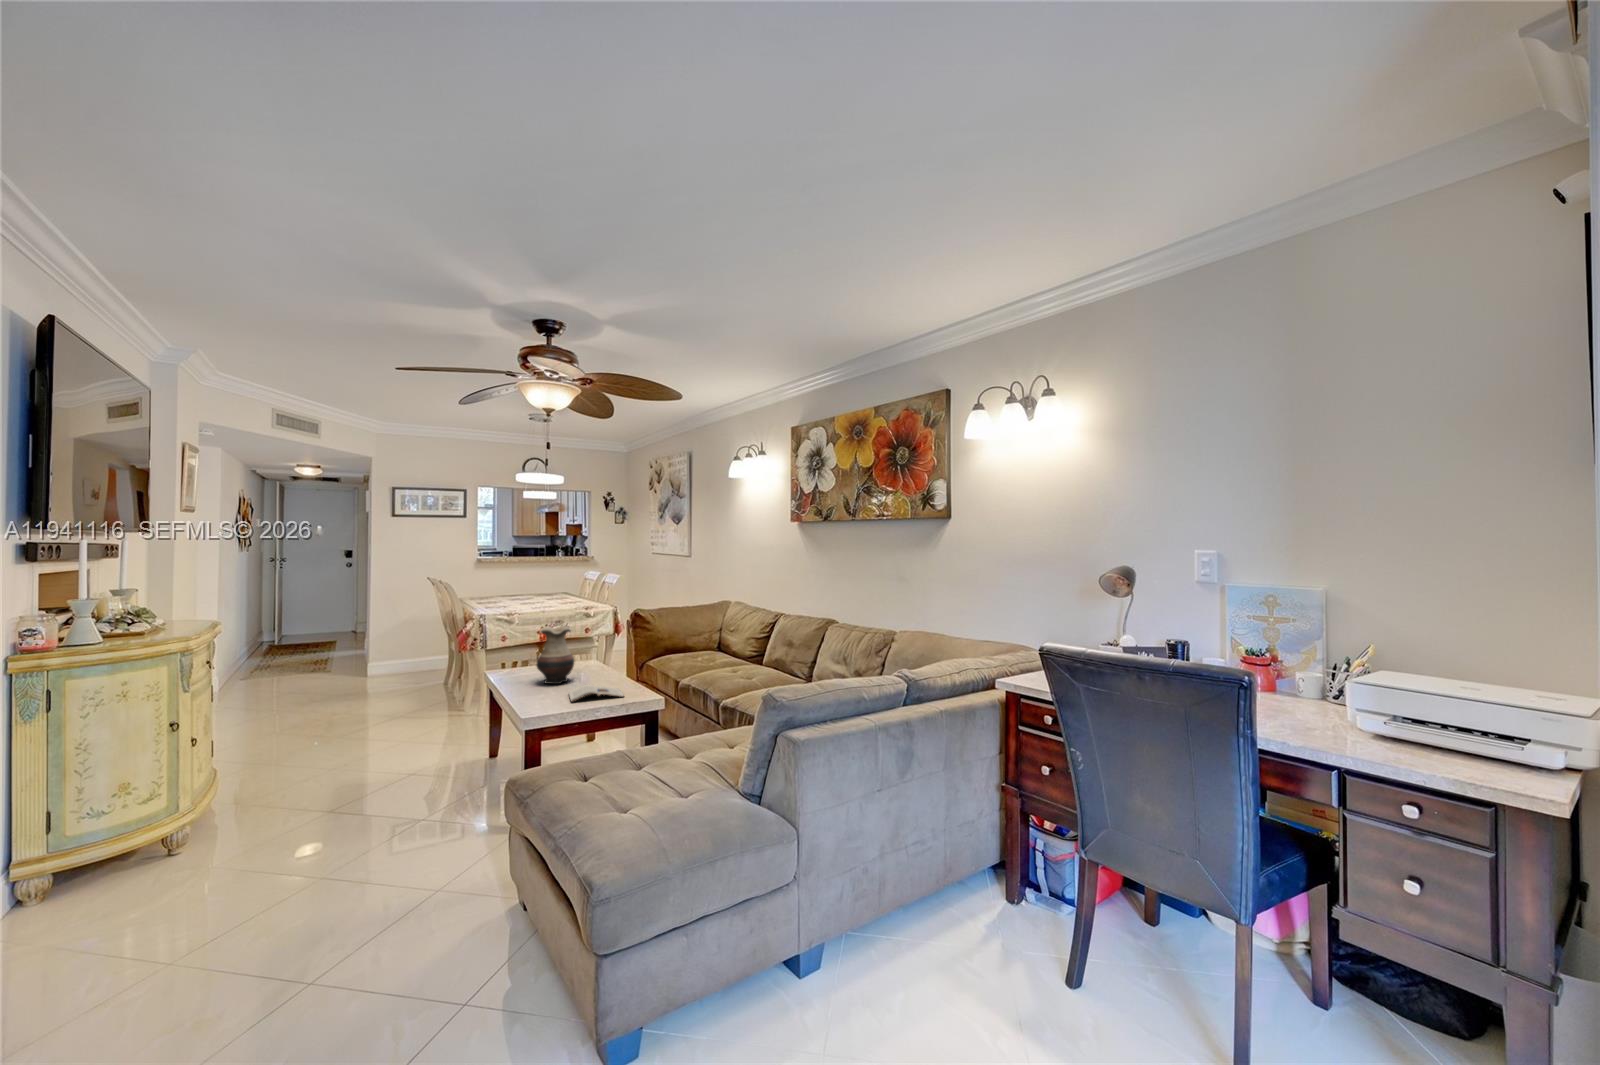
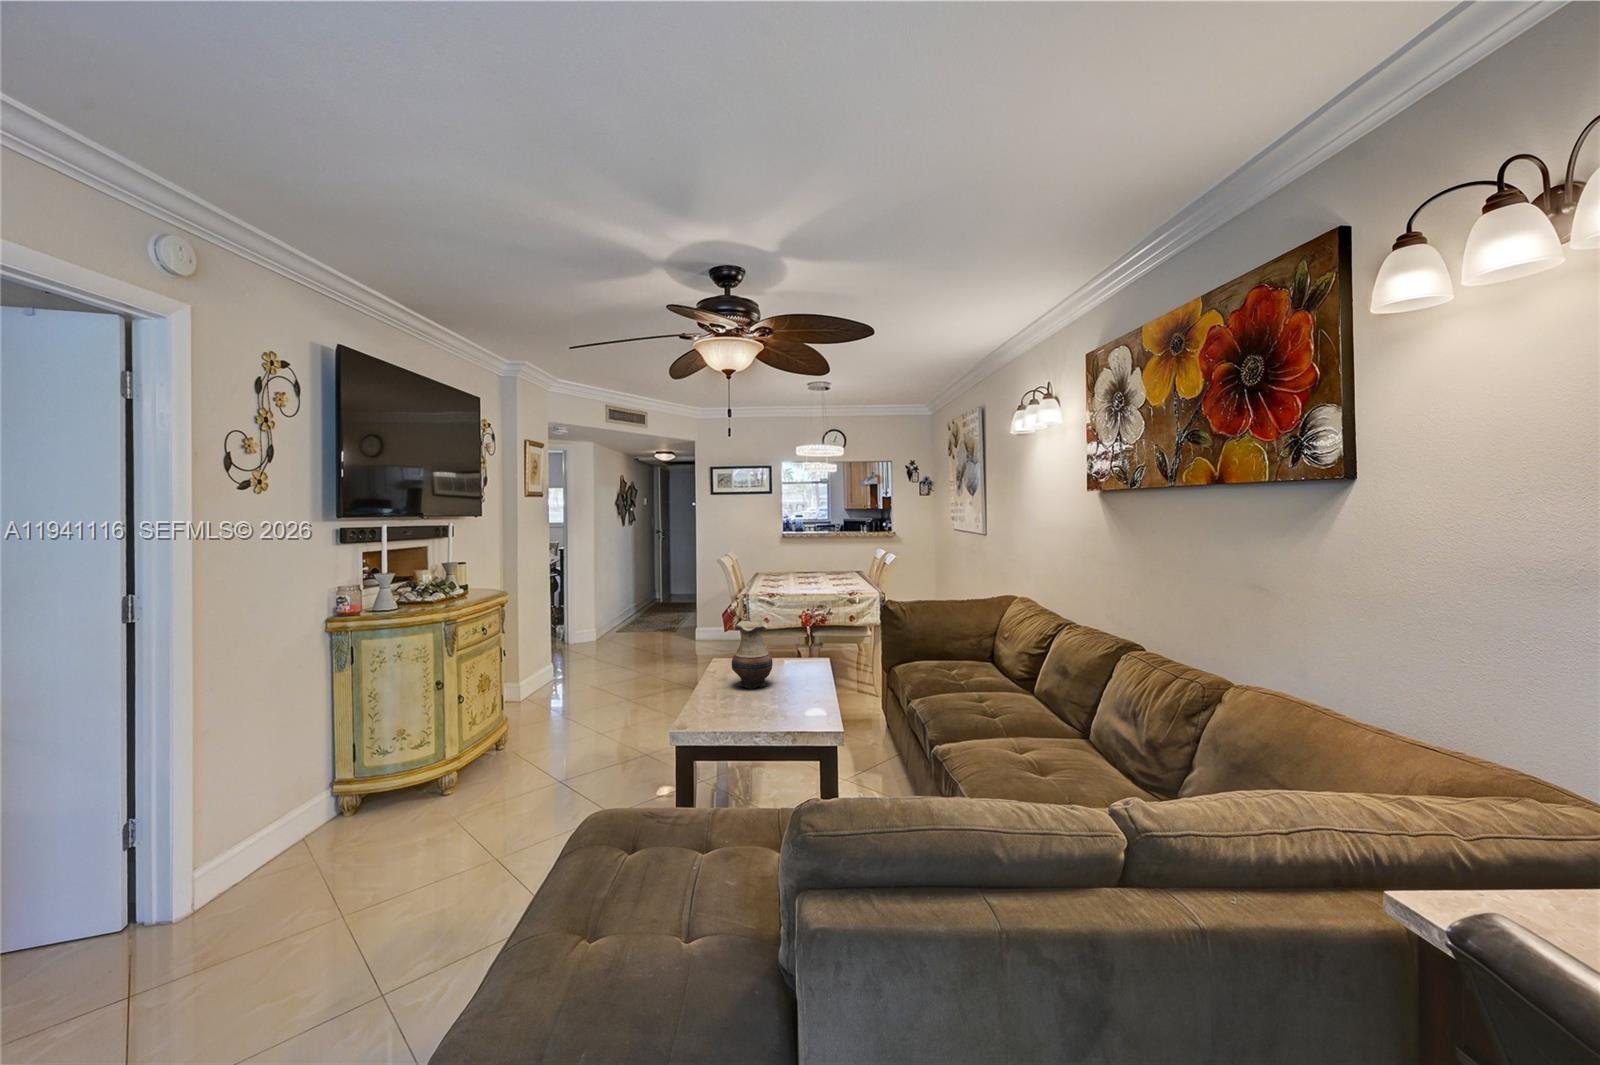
magazine: present [569,685,624,702] -> none [735,697,803,721]

